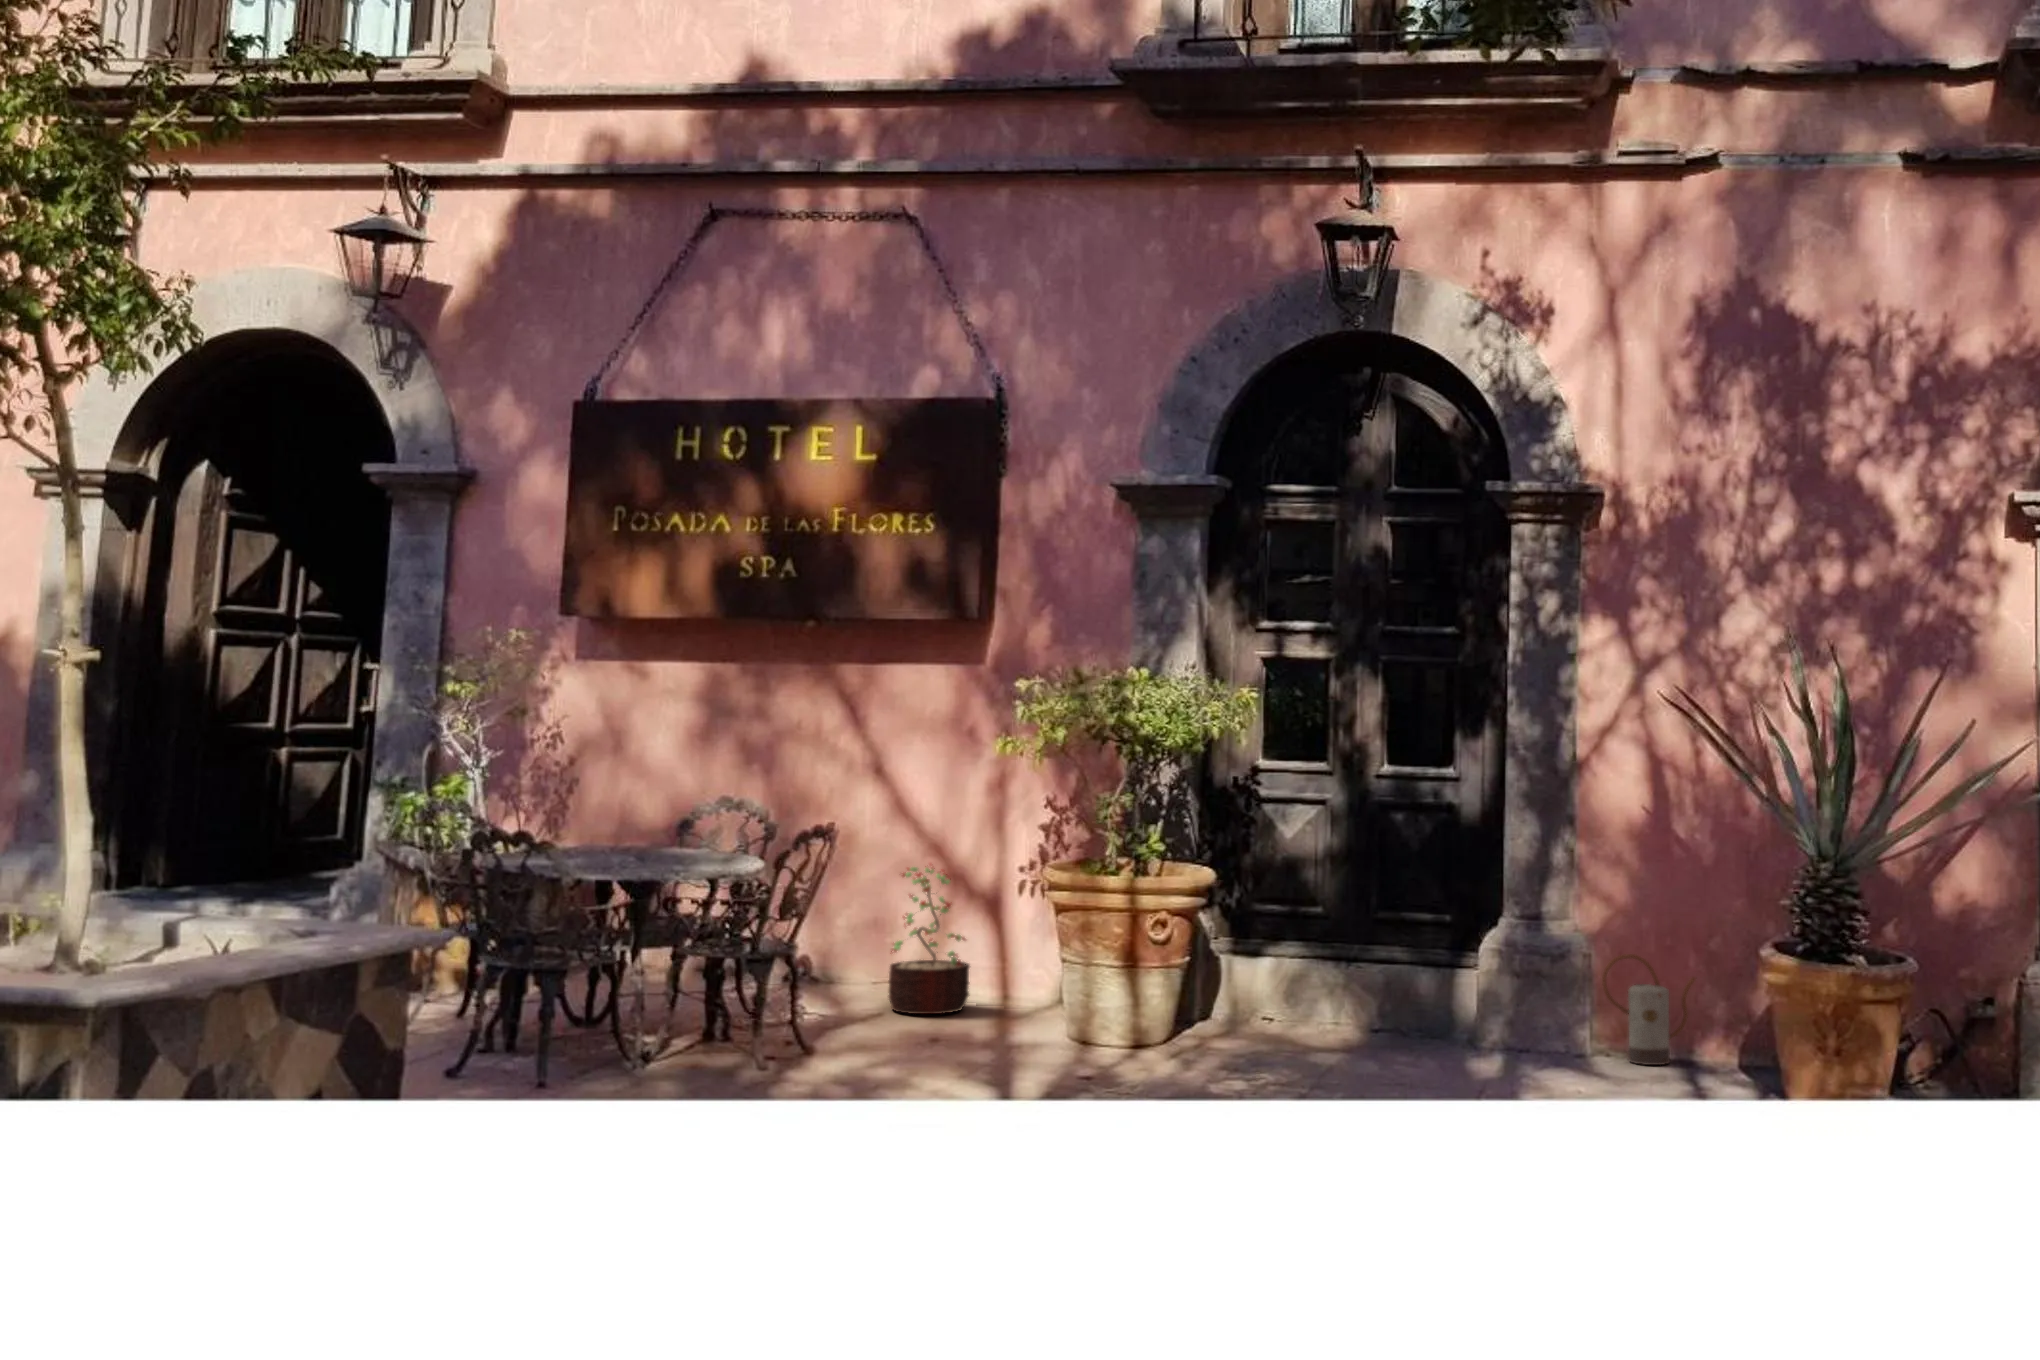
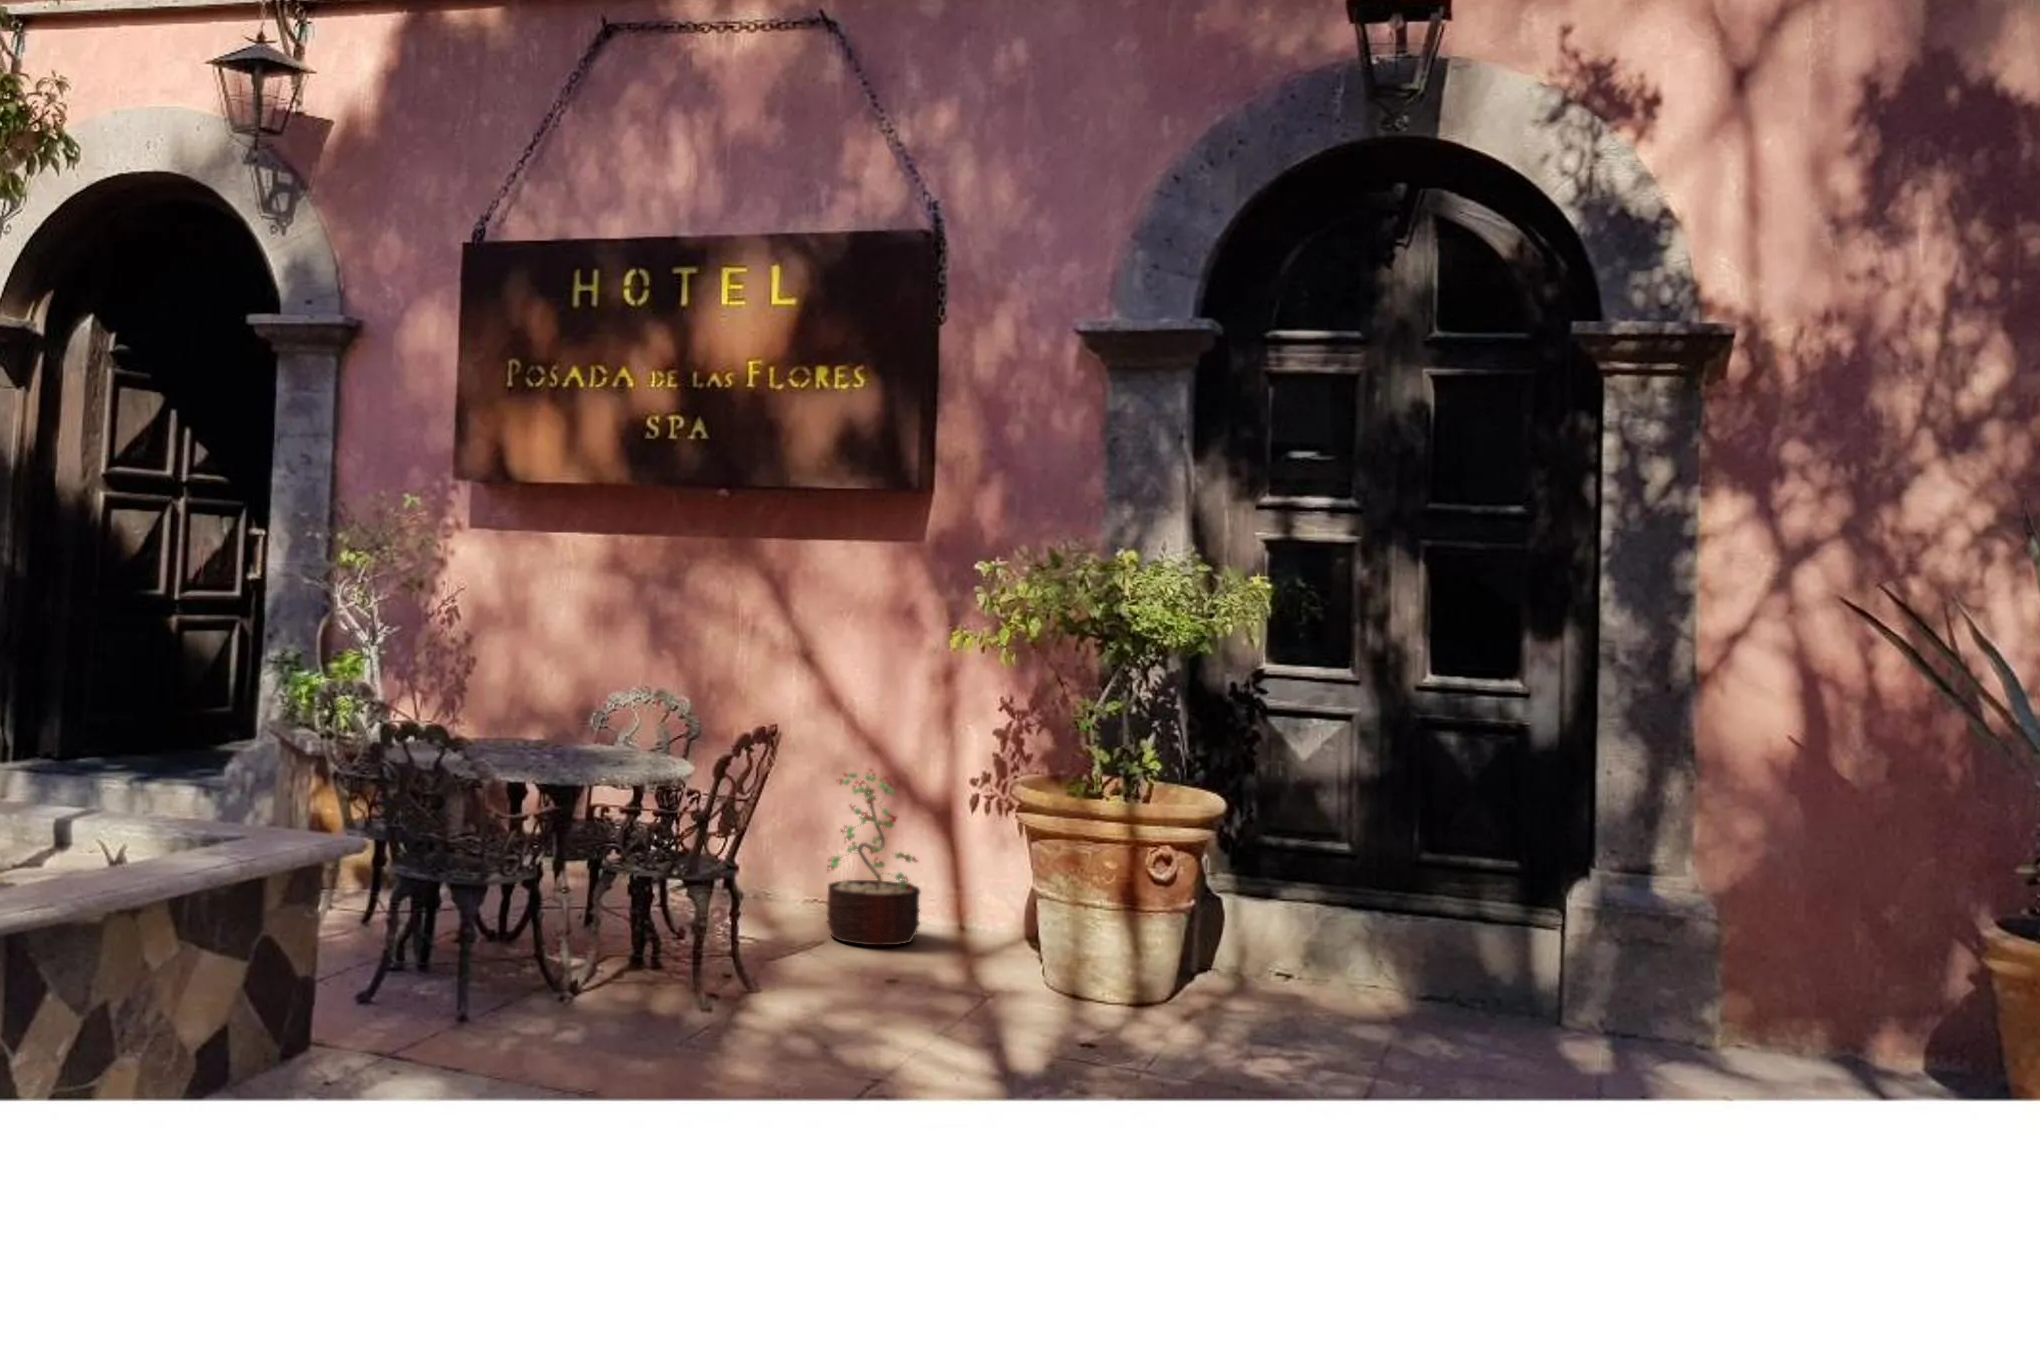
watering can: present [1602,954,1695,1065] -> none [1740,922,1875,1067]

